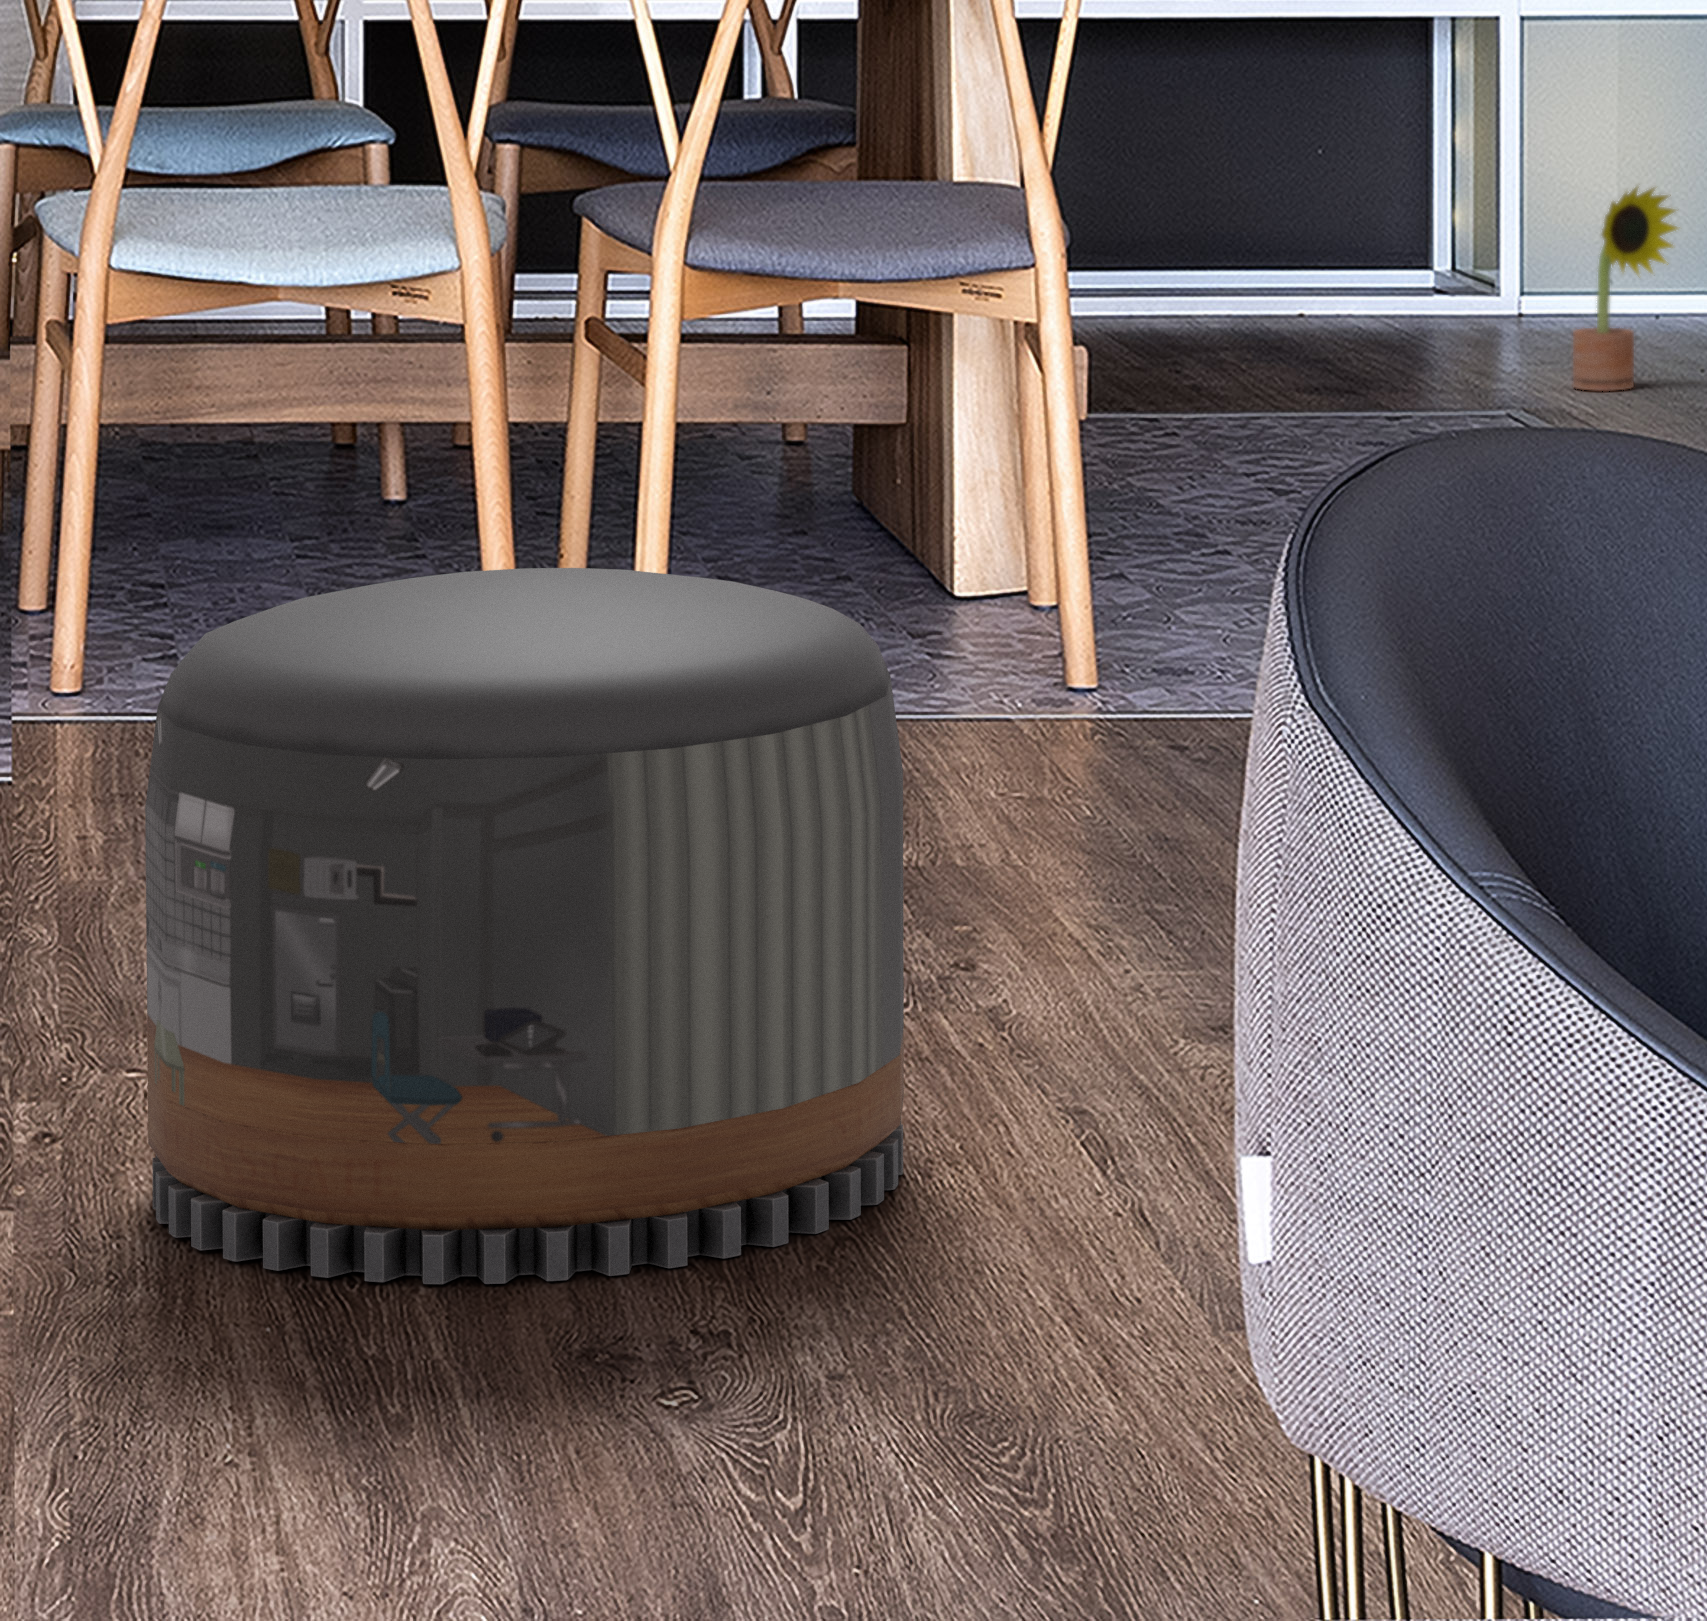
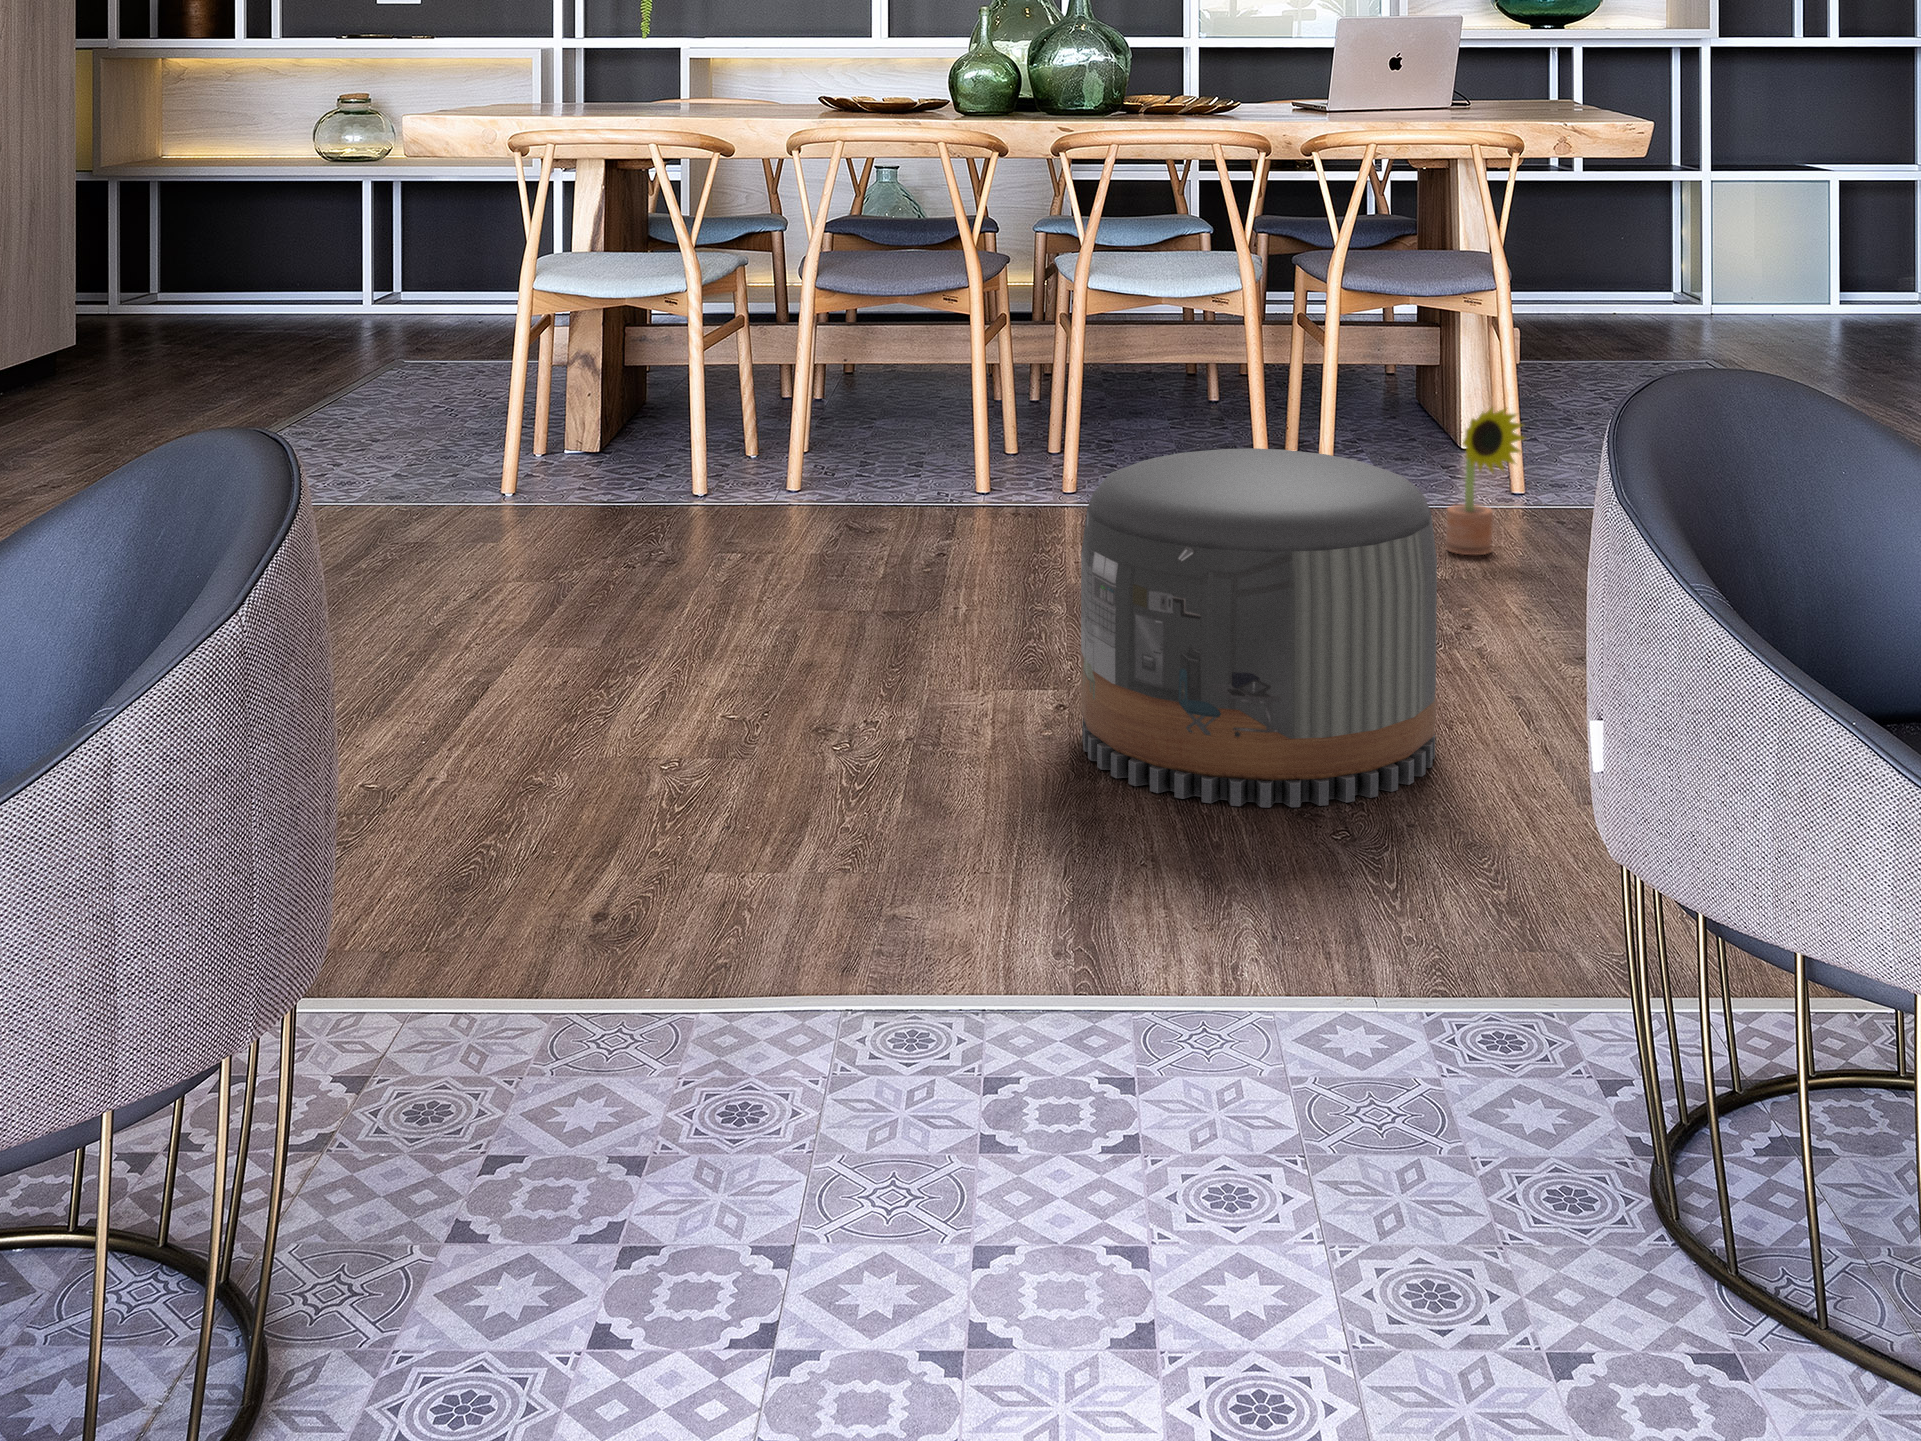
decorative plant: present [1573,187,1678,391] -> present [1446,408,1524,555]

